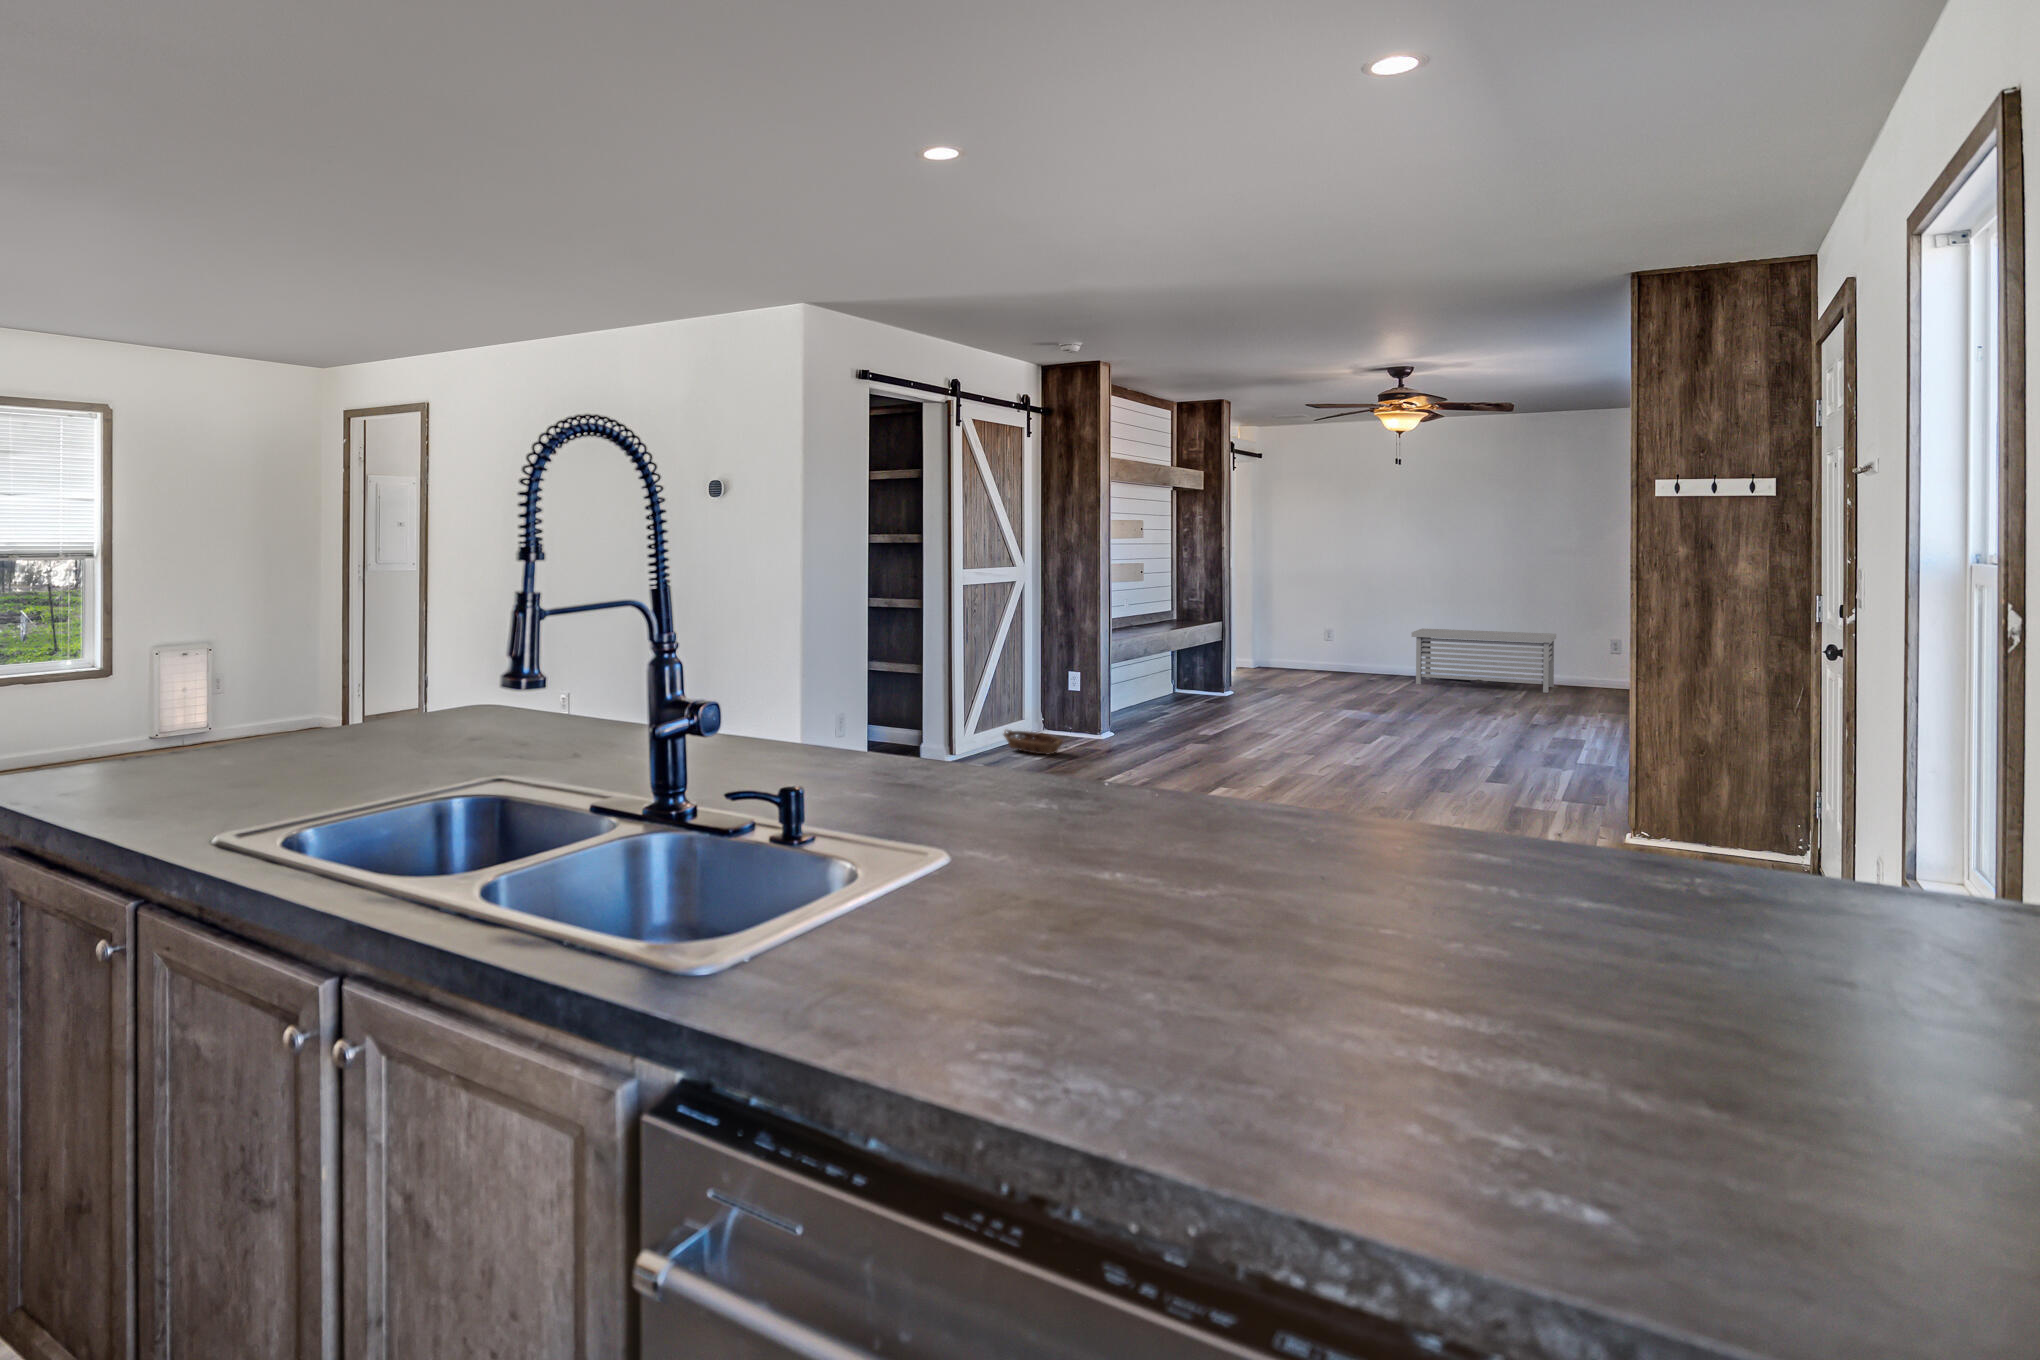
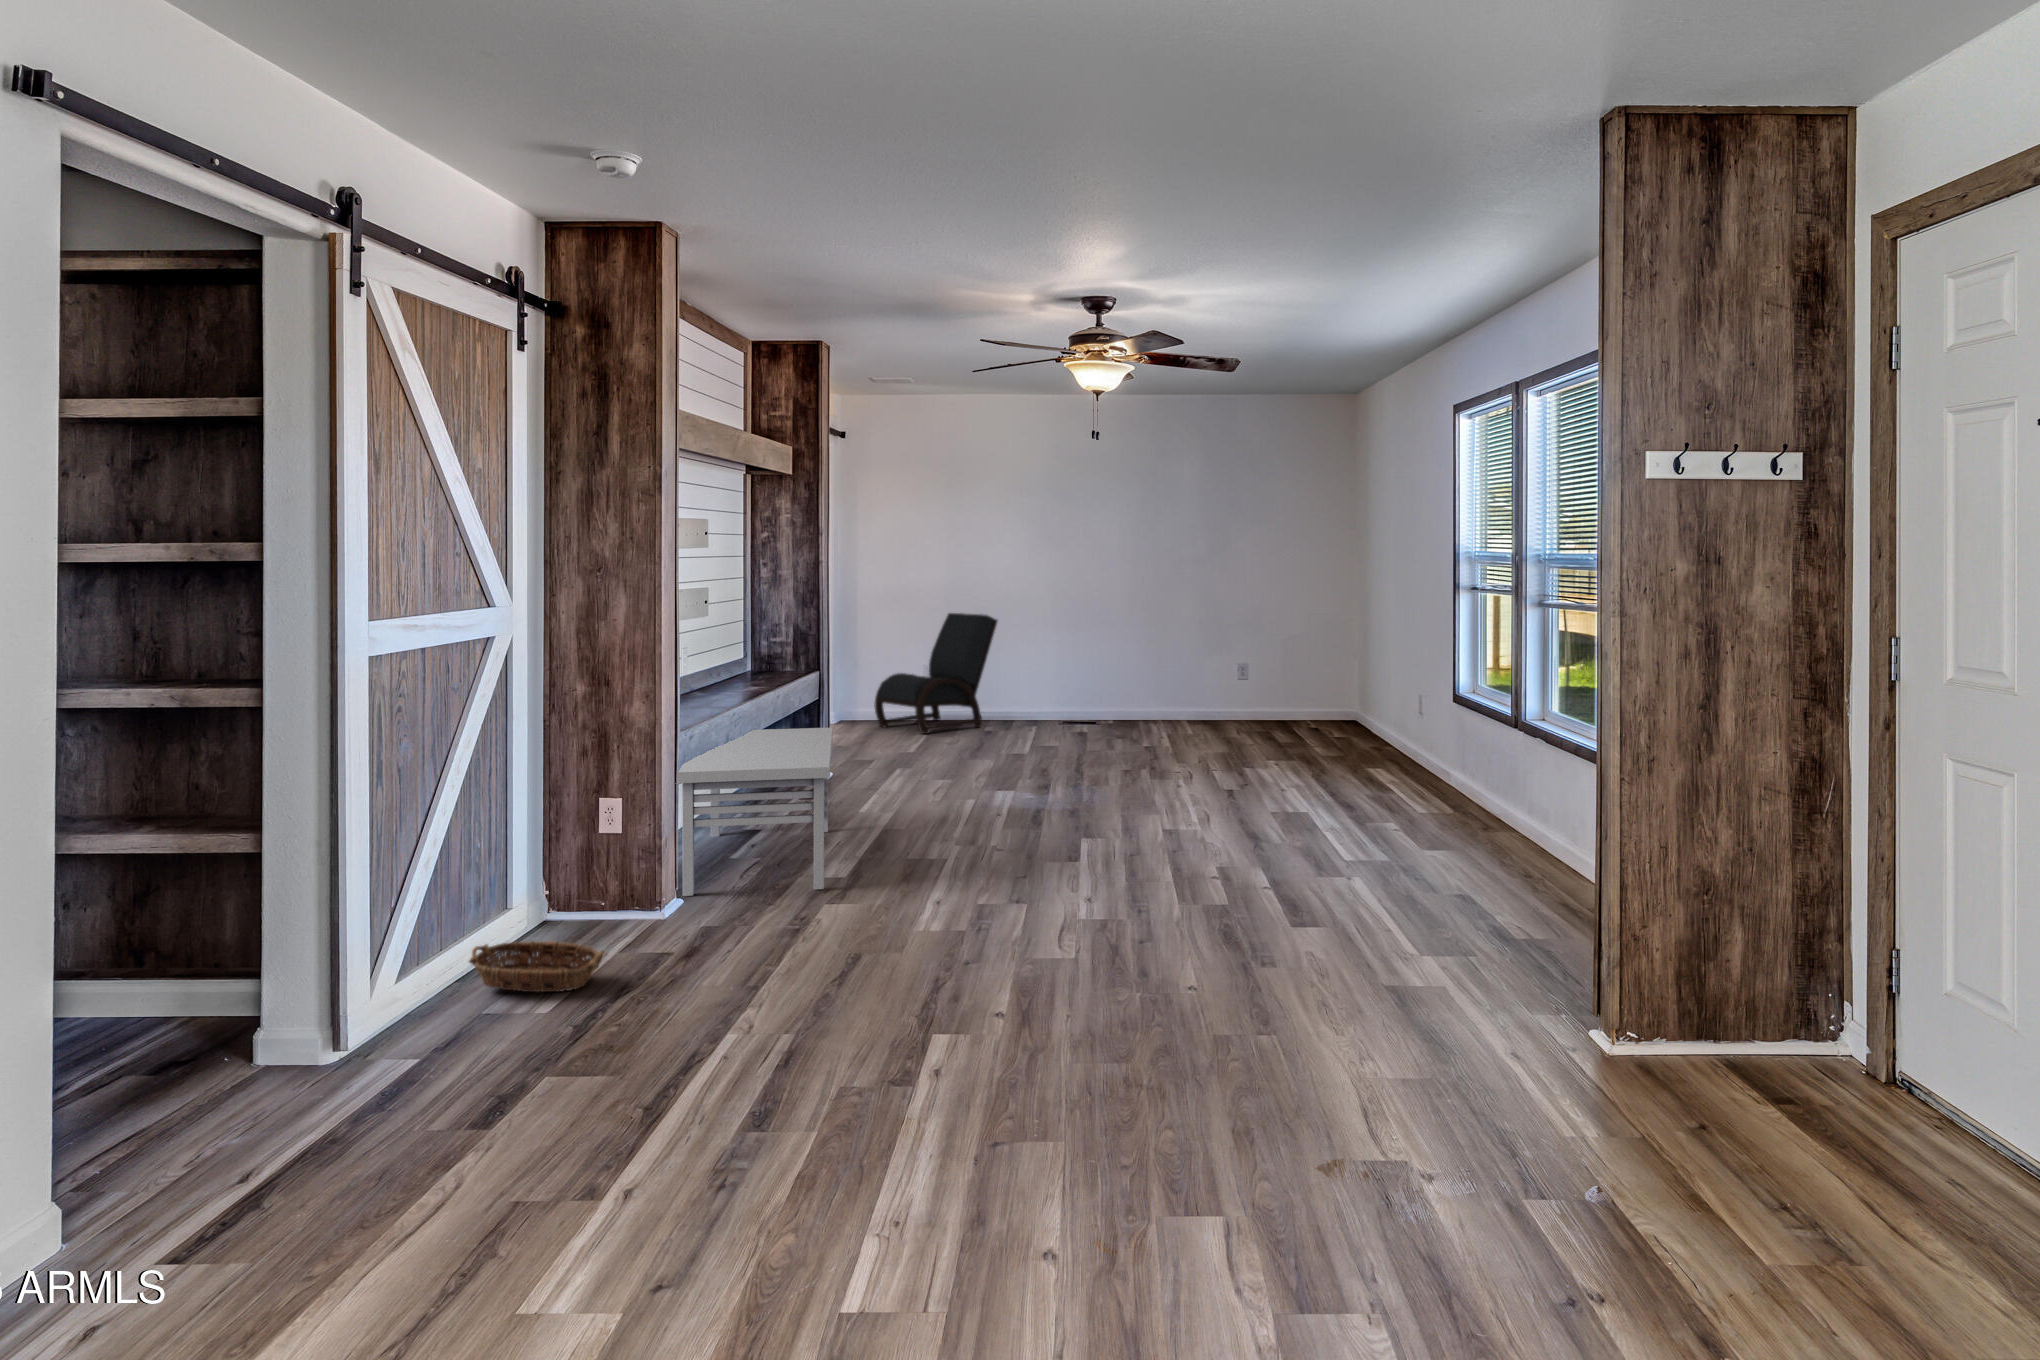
lounge chair: none [1281,589,1383,678] -> present [874,613,997,734]
storage bench: present [1411,629,1556,693] -> present [677,728,833,896]

